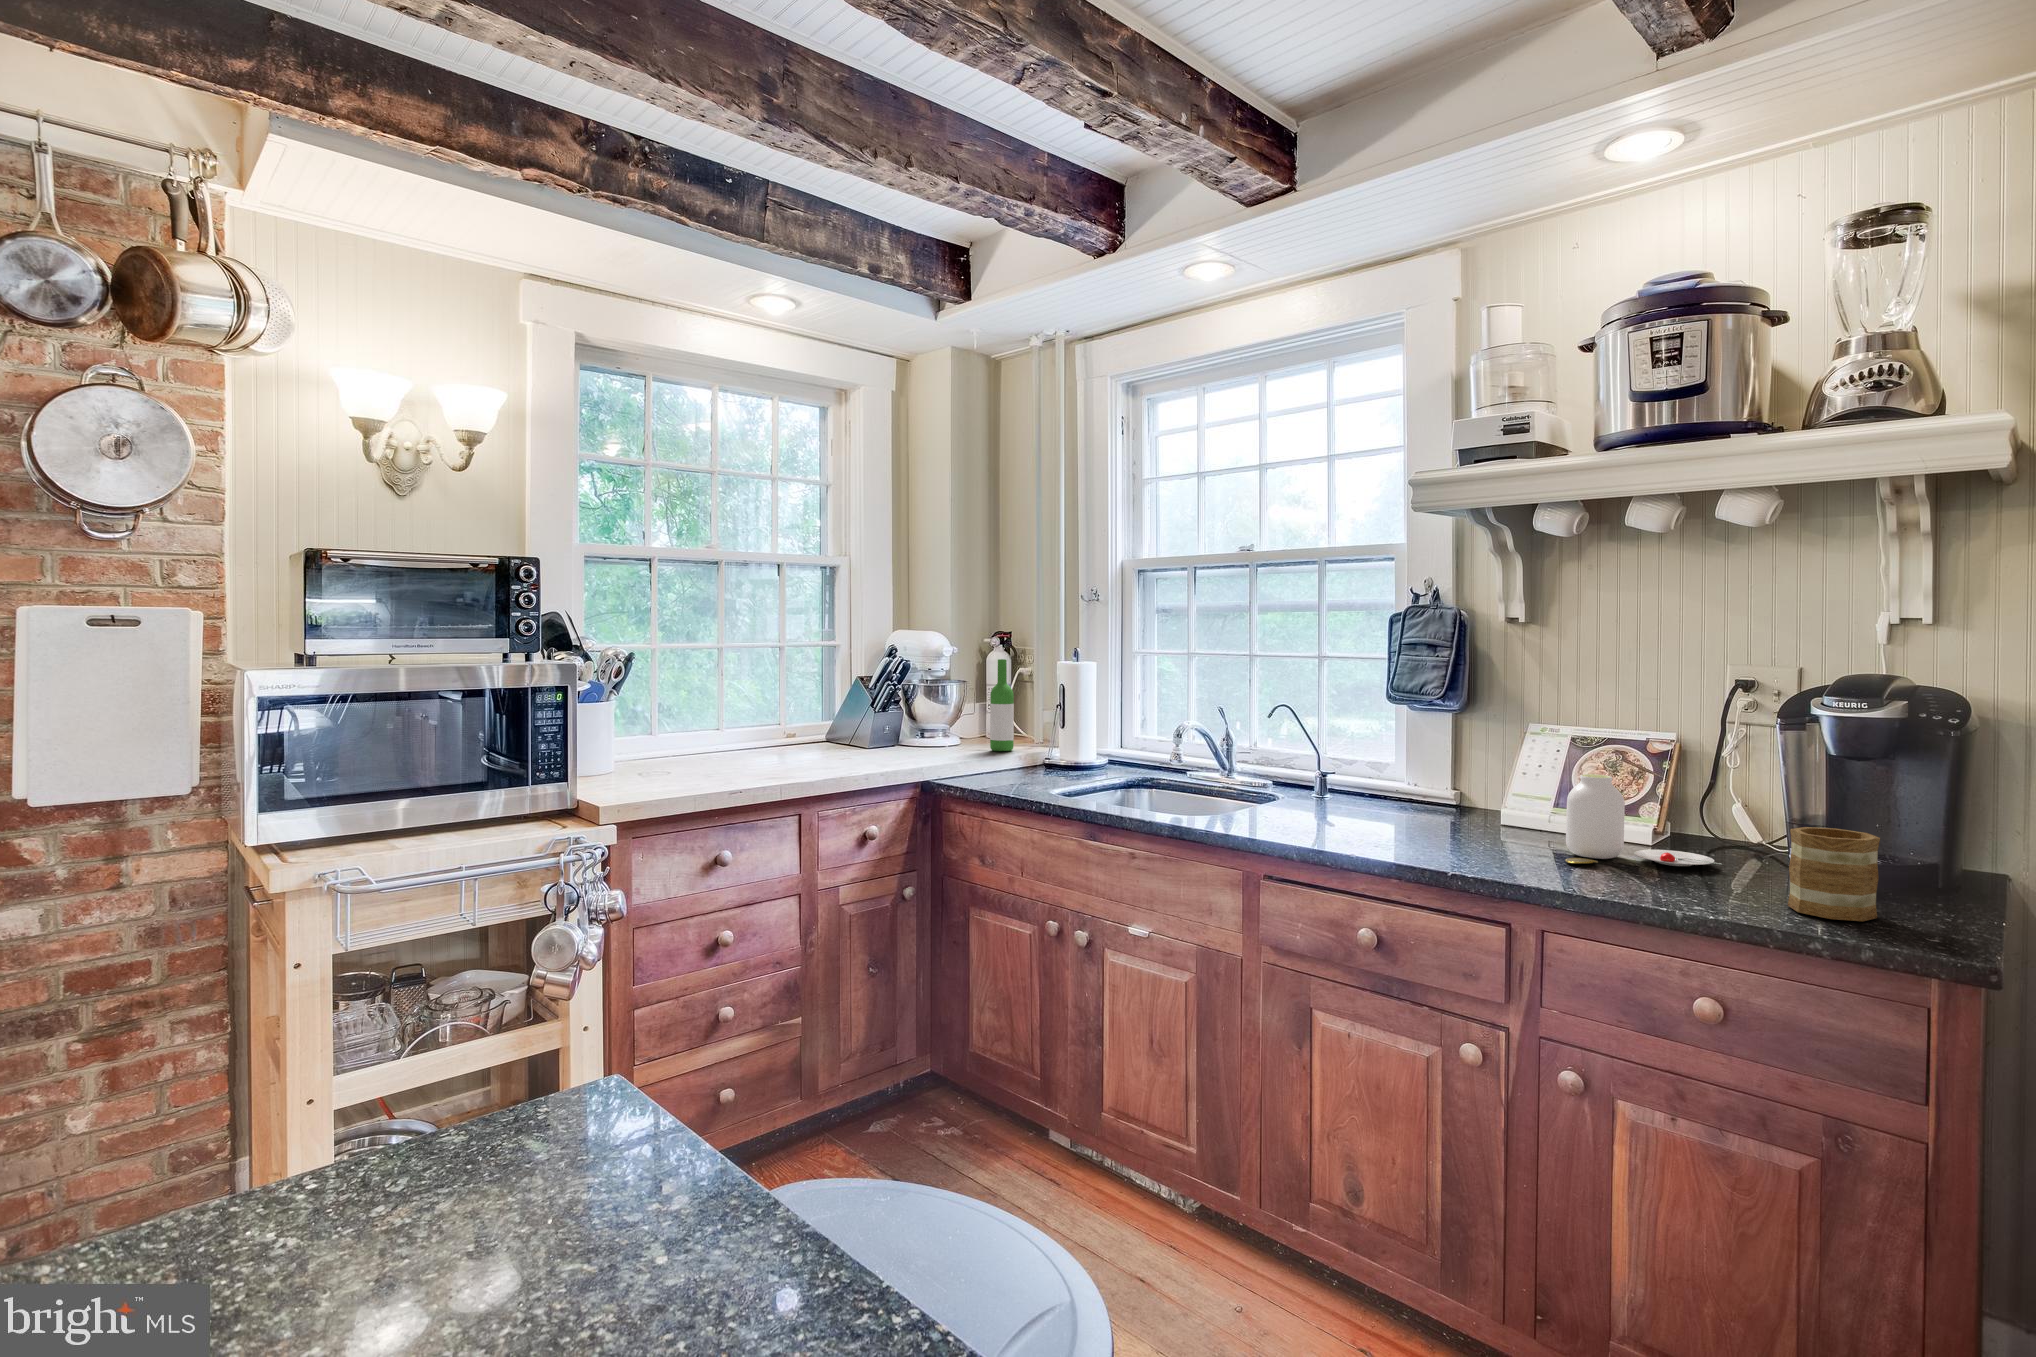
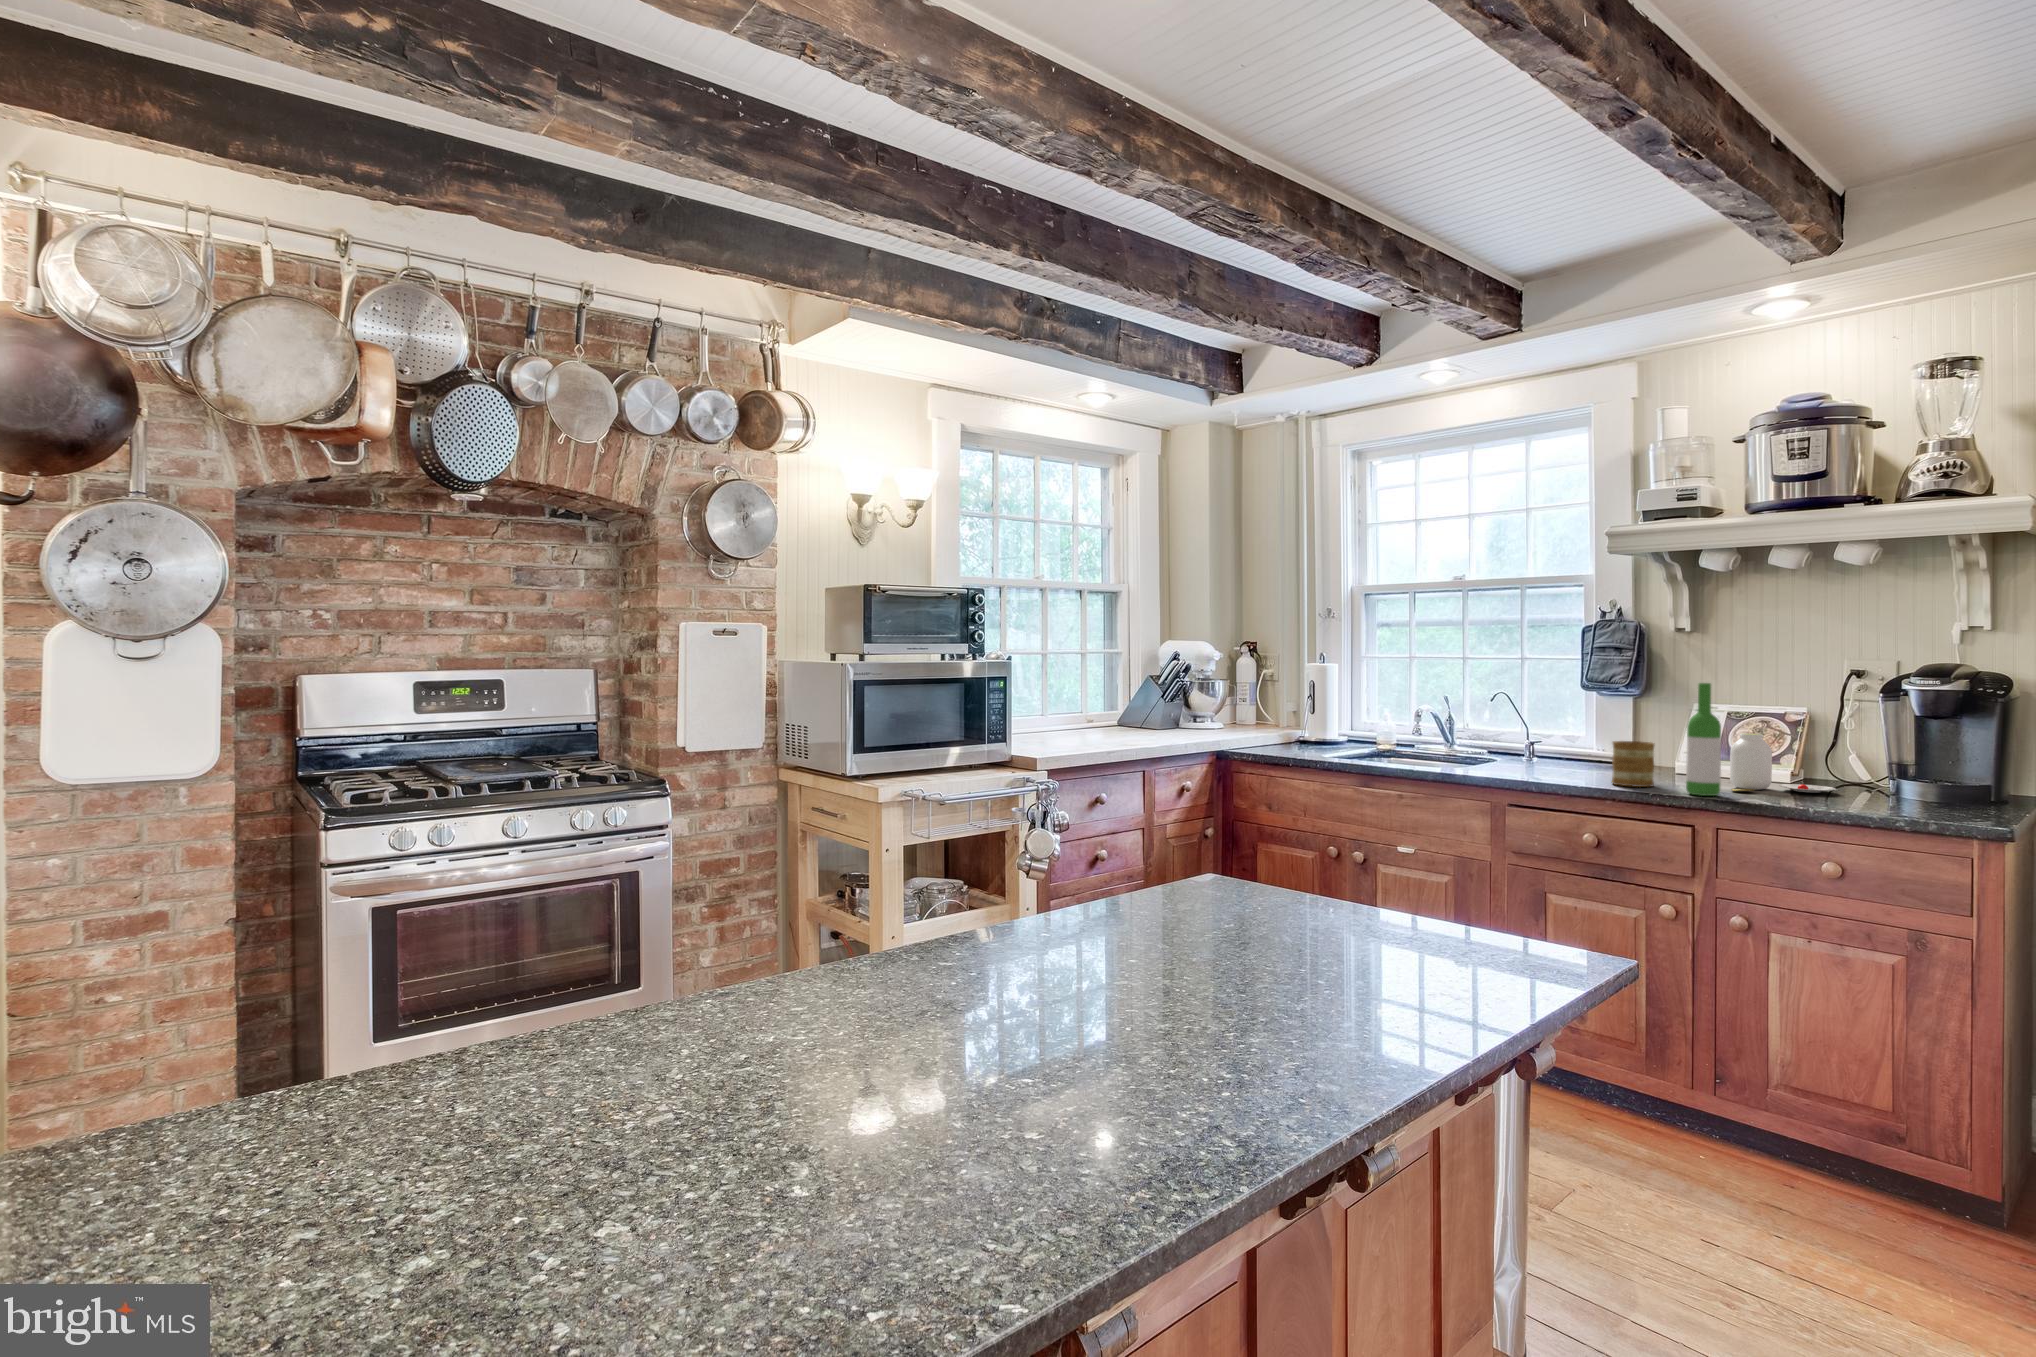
wine bottle: present [990,659,1014,751] -> present [1686,683,1721,796]
mug: present [1788,827,1880,921] -> present [1612,741,1654,787]

